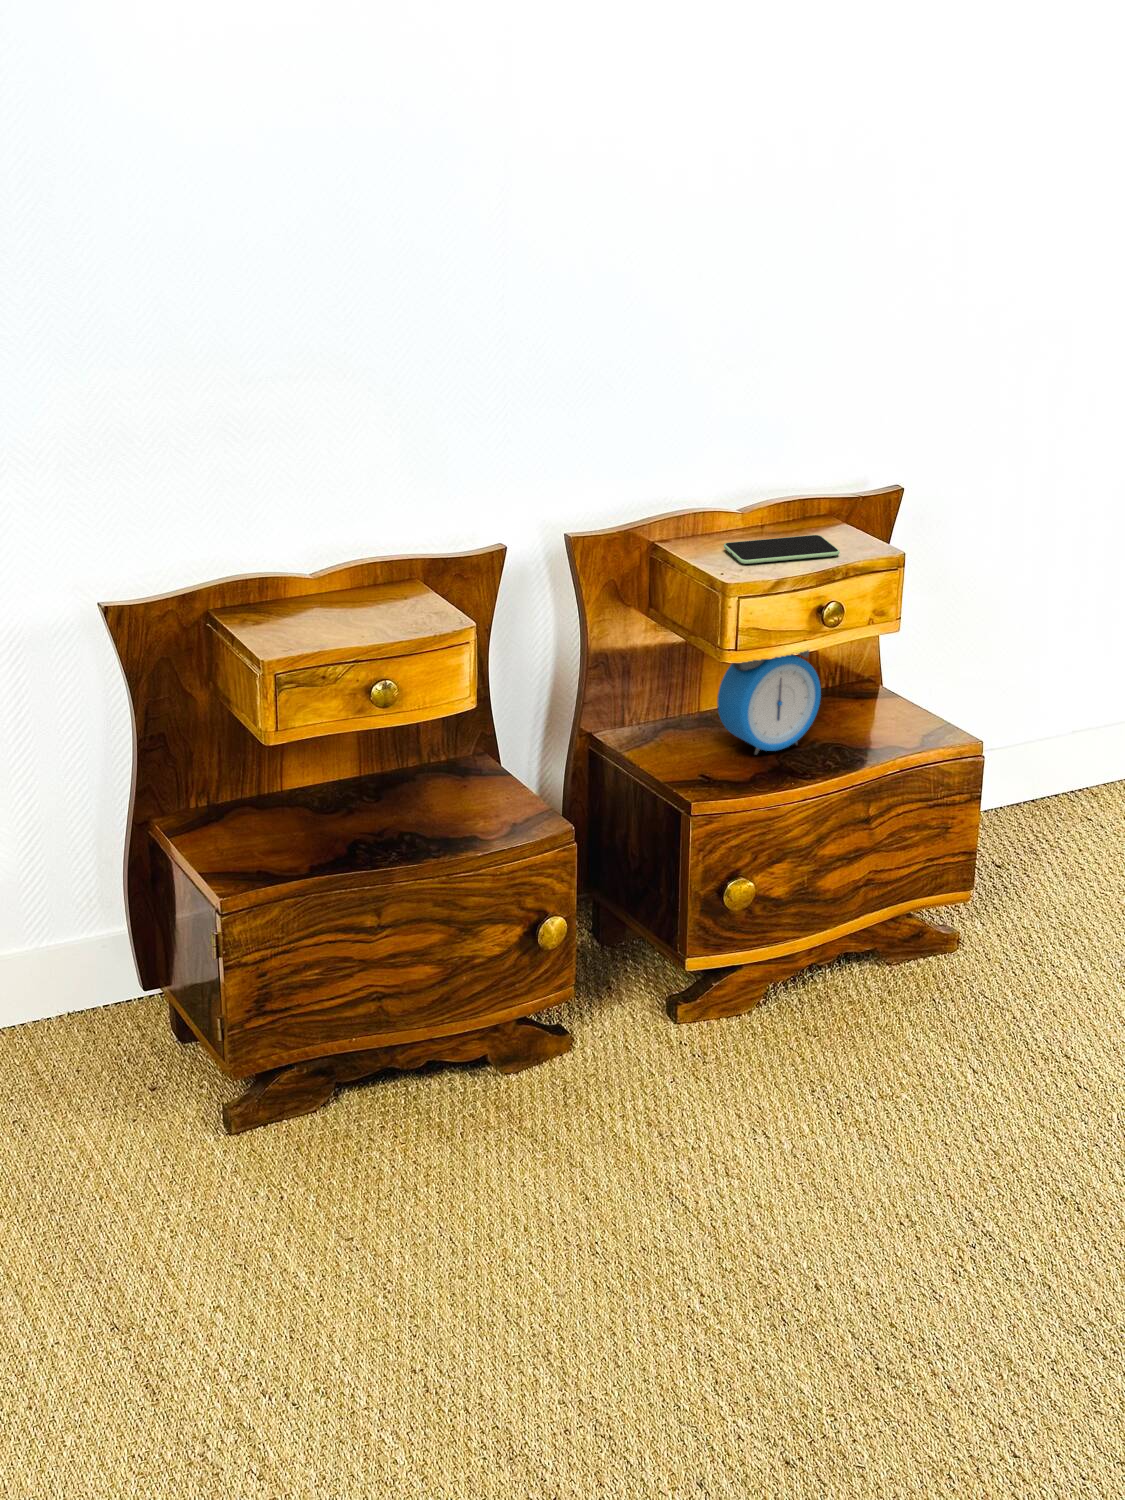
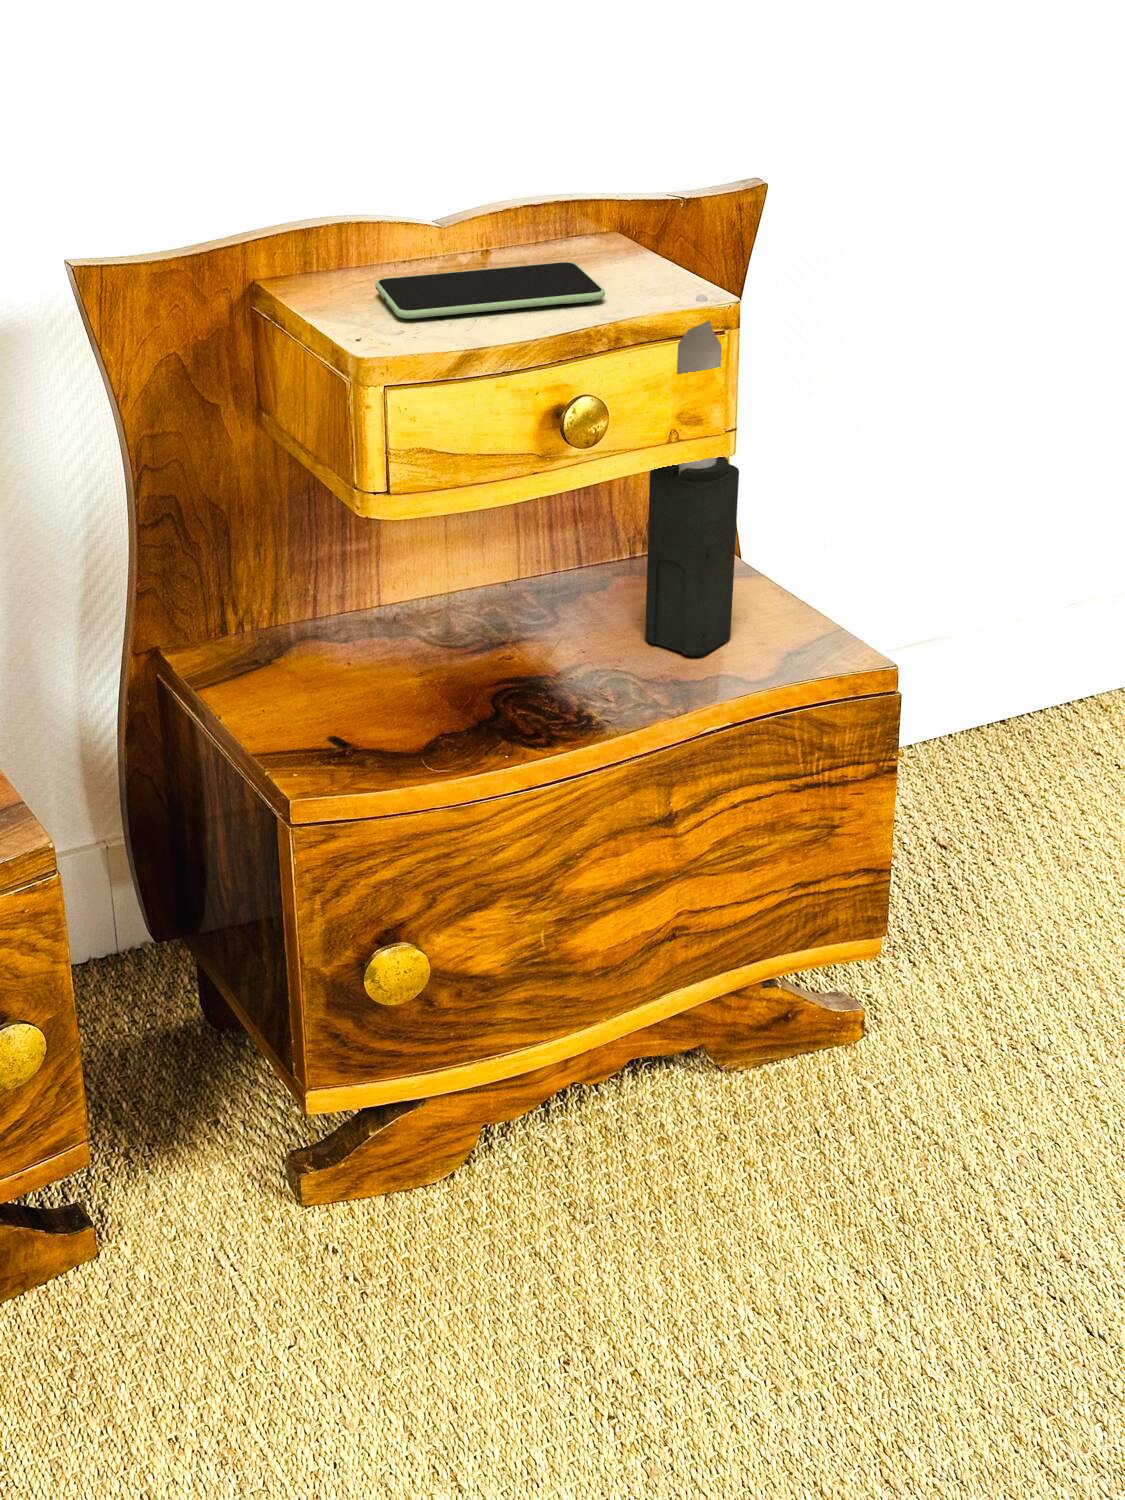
candle: none [849,553,902,737] -> present [645,294,739,656]
alarm clock: present [717,650,821,755] -> none [373,459,579,699]

